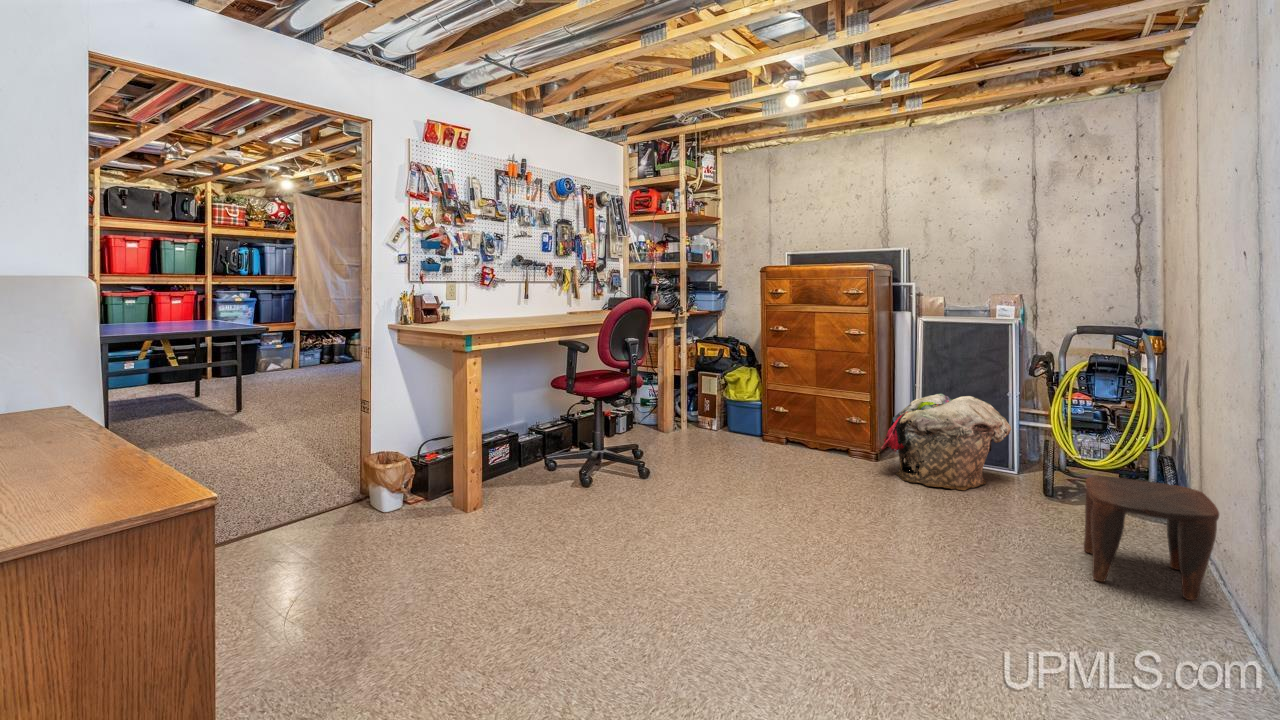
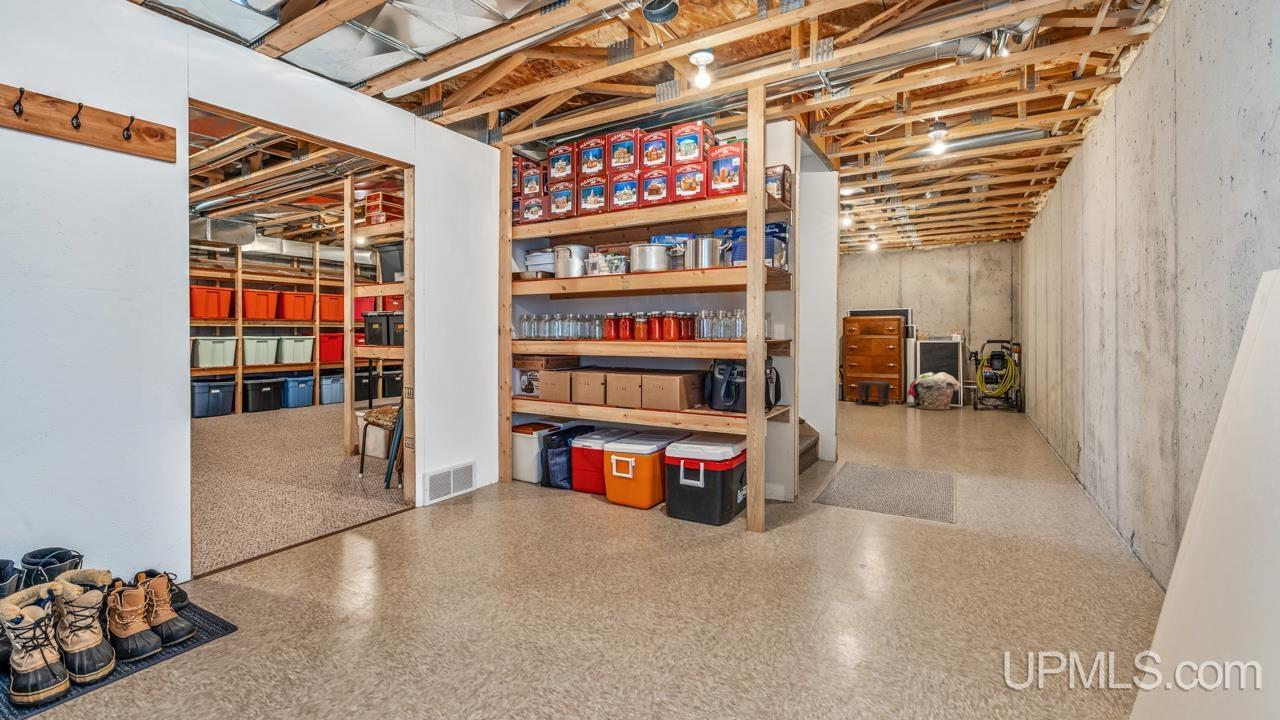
stool: present [1084,476,1219,600] -> present [857,380,890,406]

